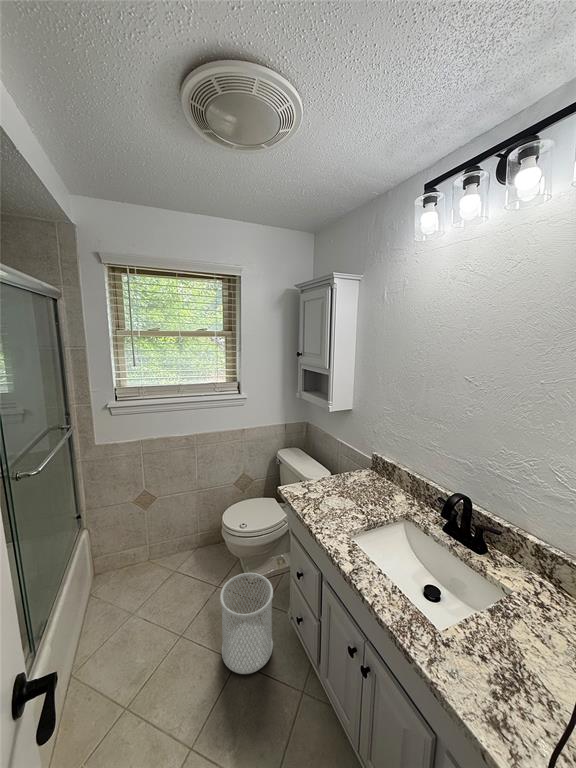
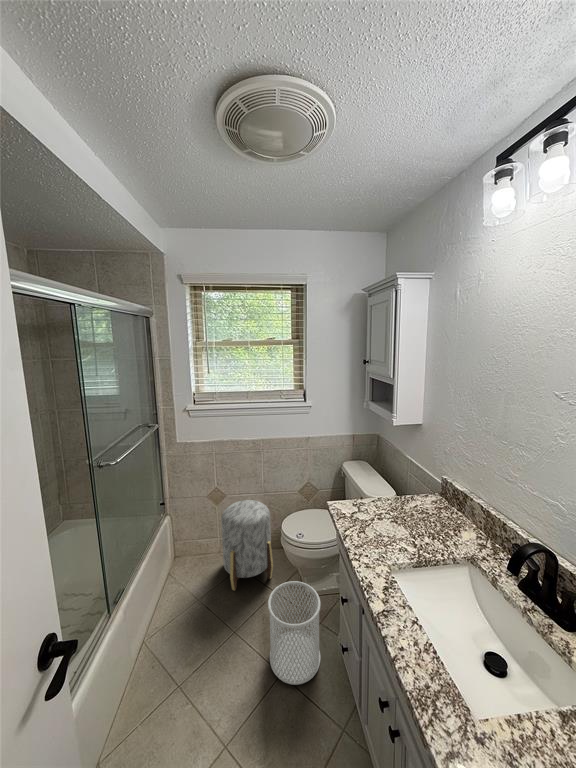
stool: none [153,502,212,600] -> present [221,500,273,591]

